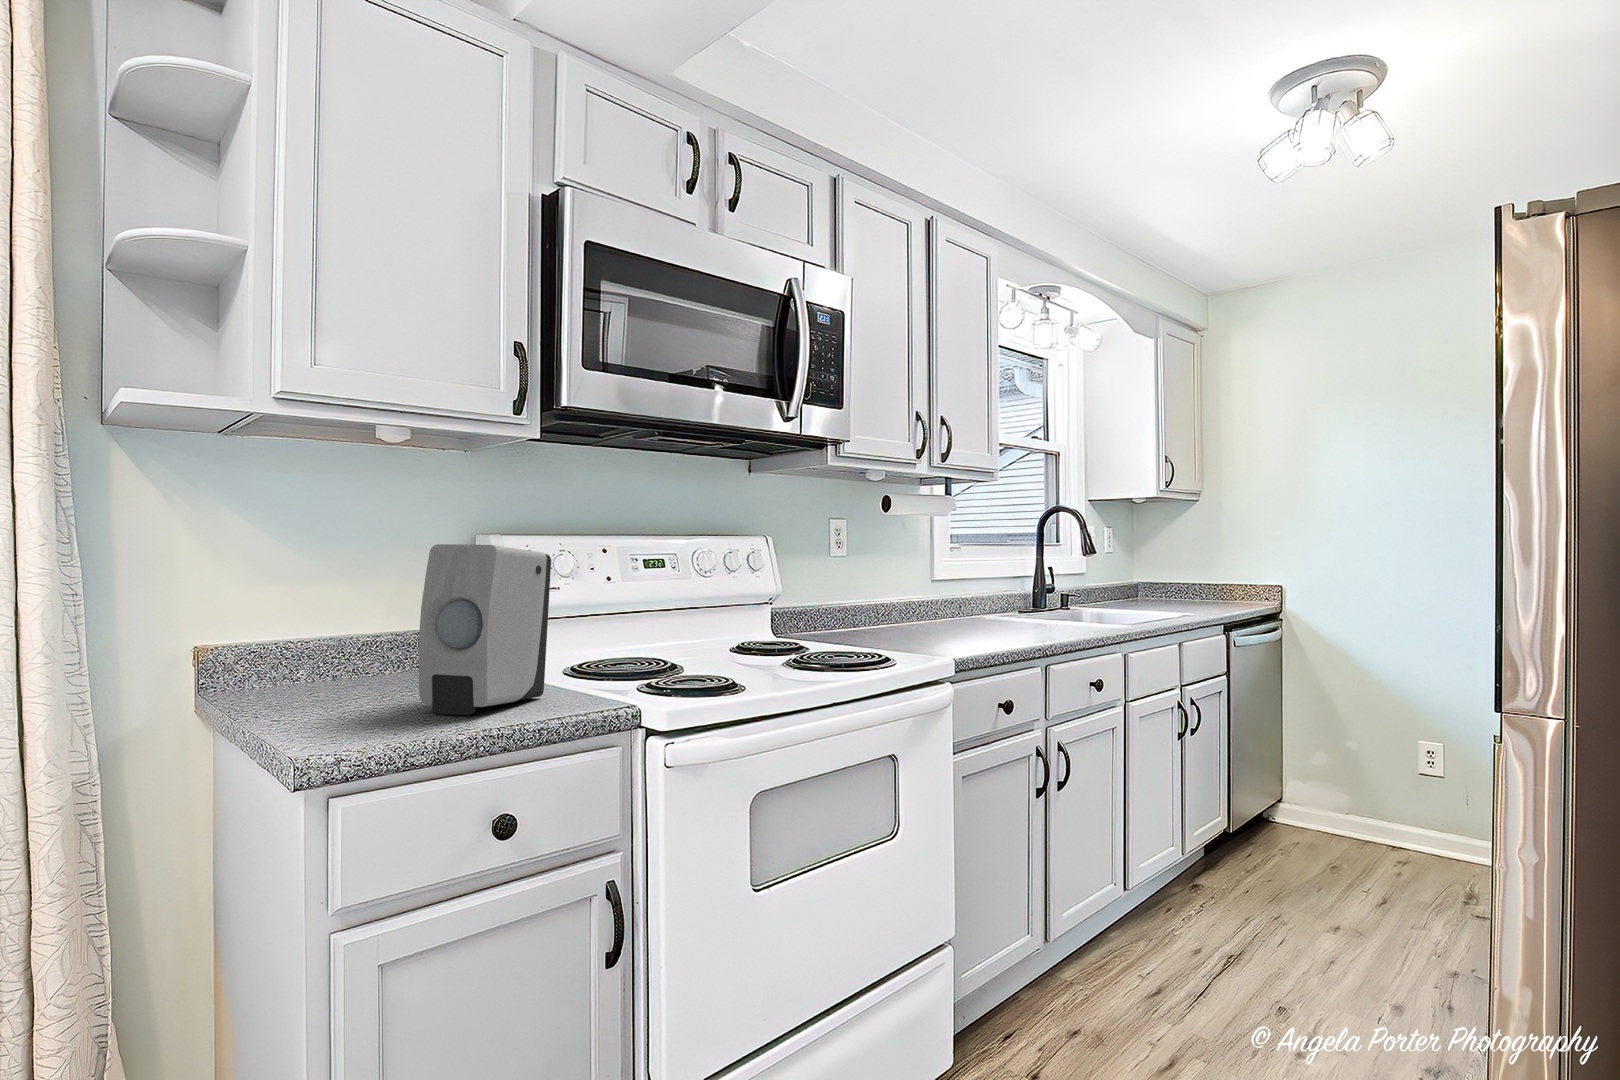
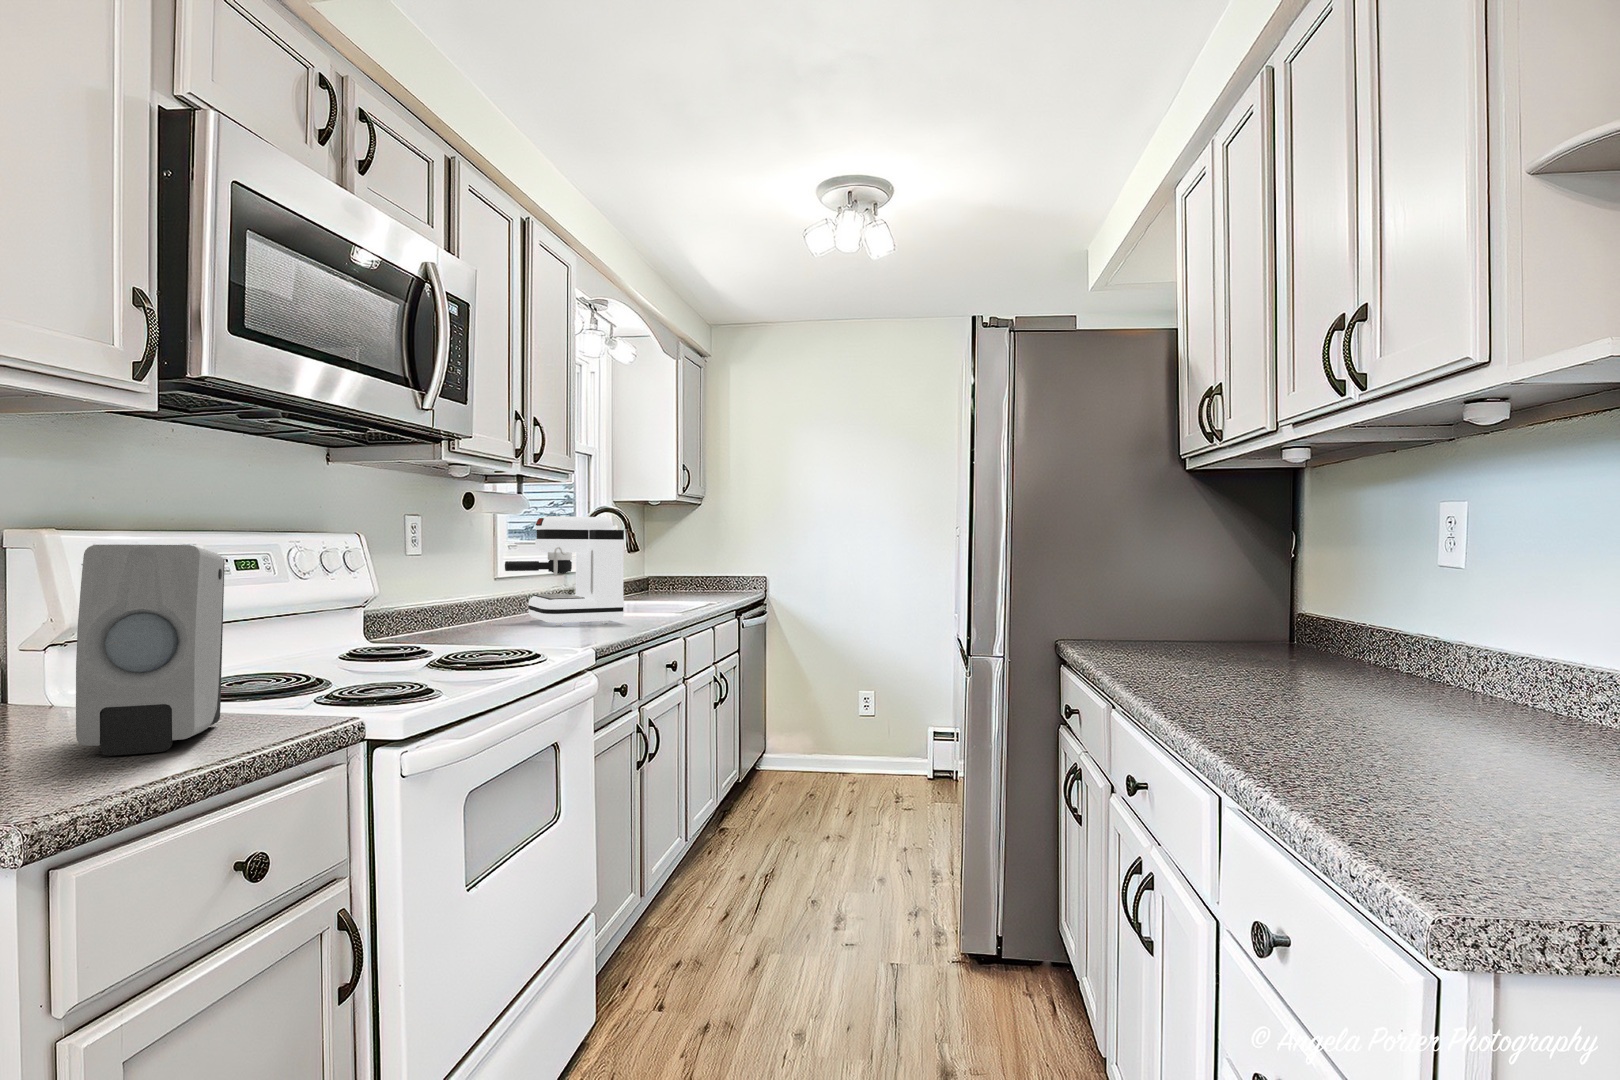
coffee maker: none [927,519,1041,632] -> present [505,516,624,625]

